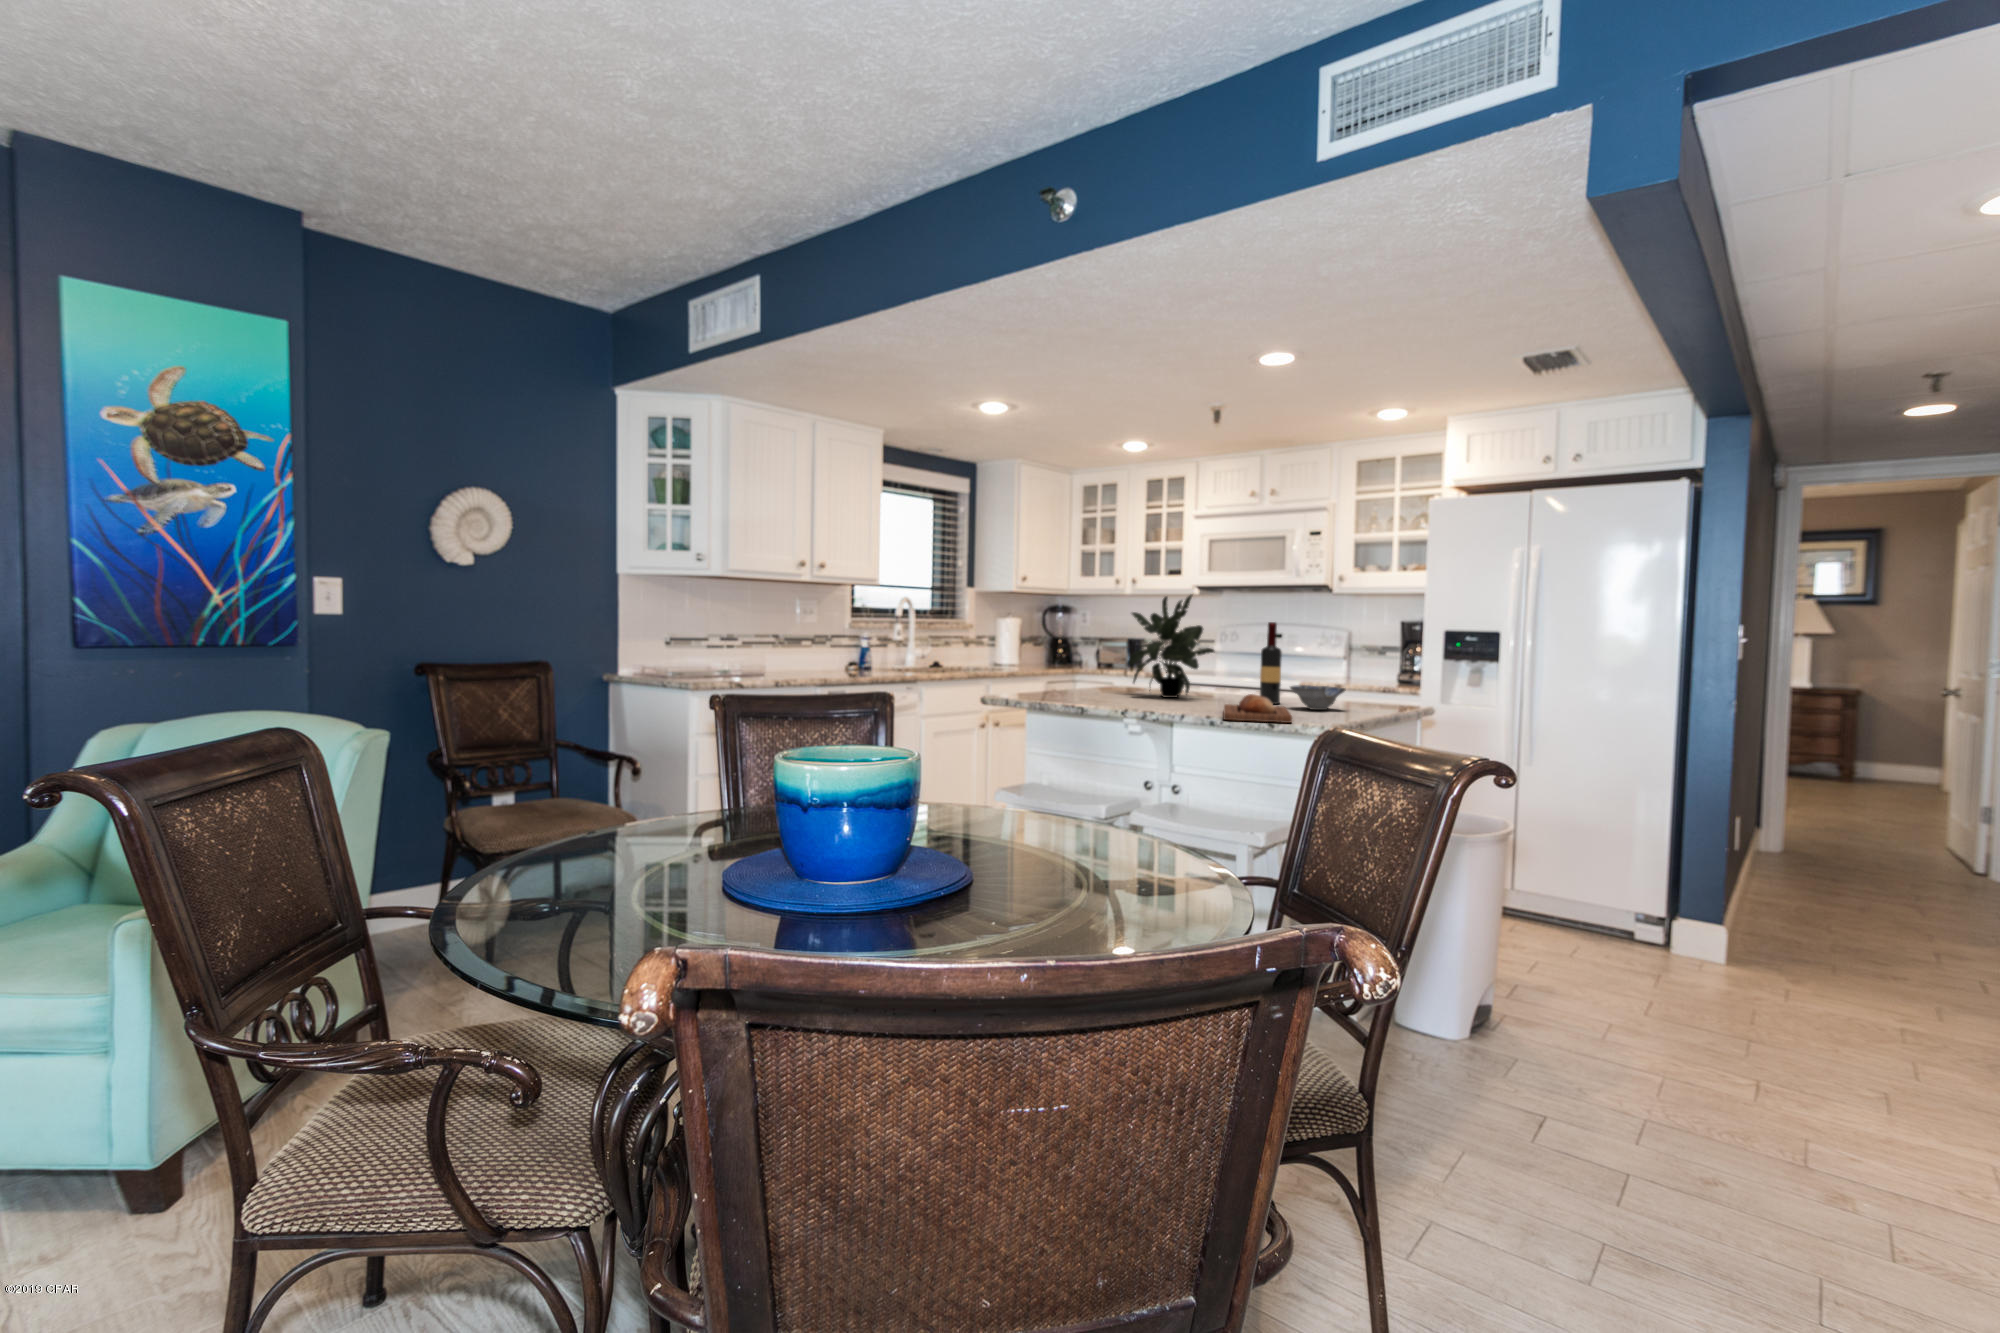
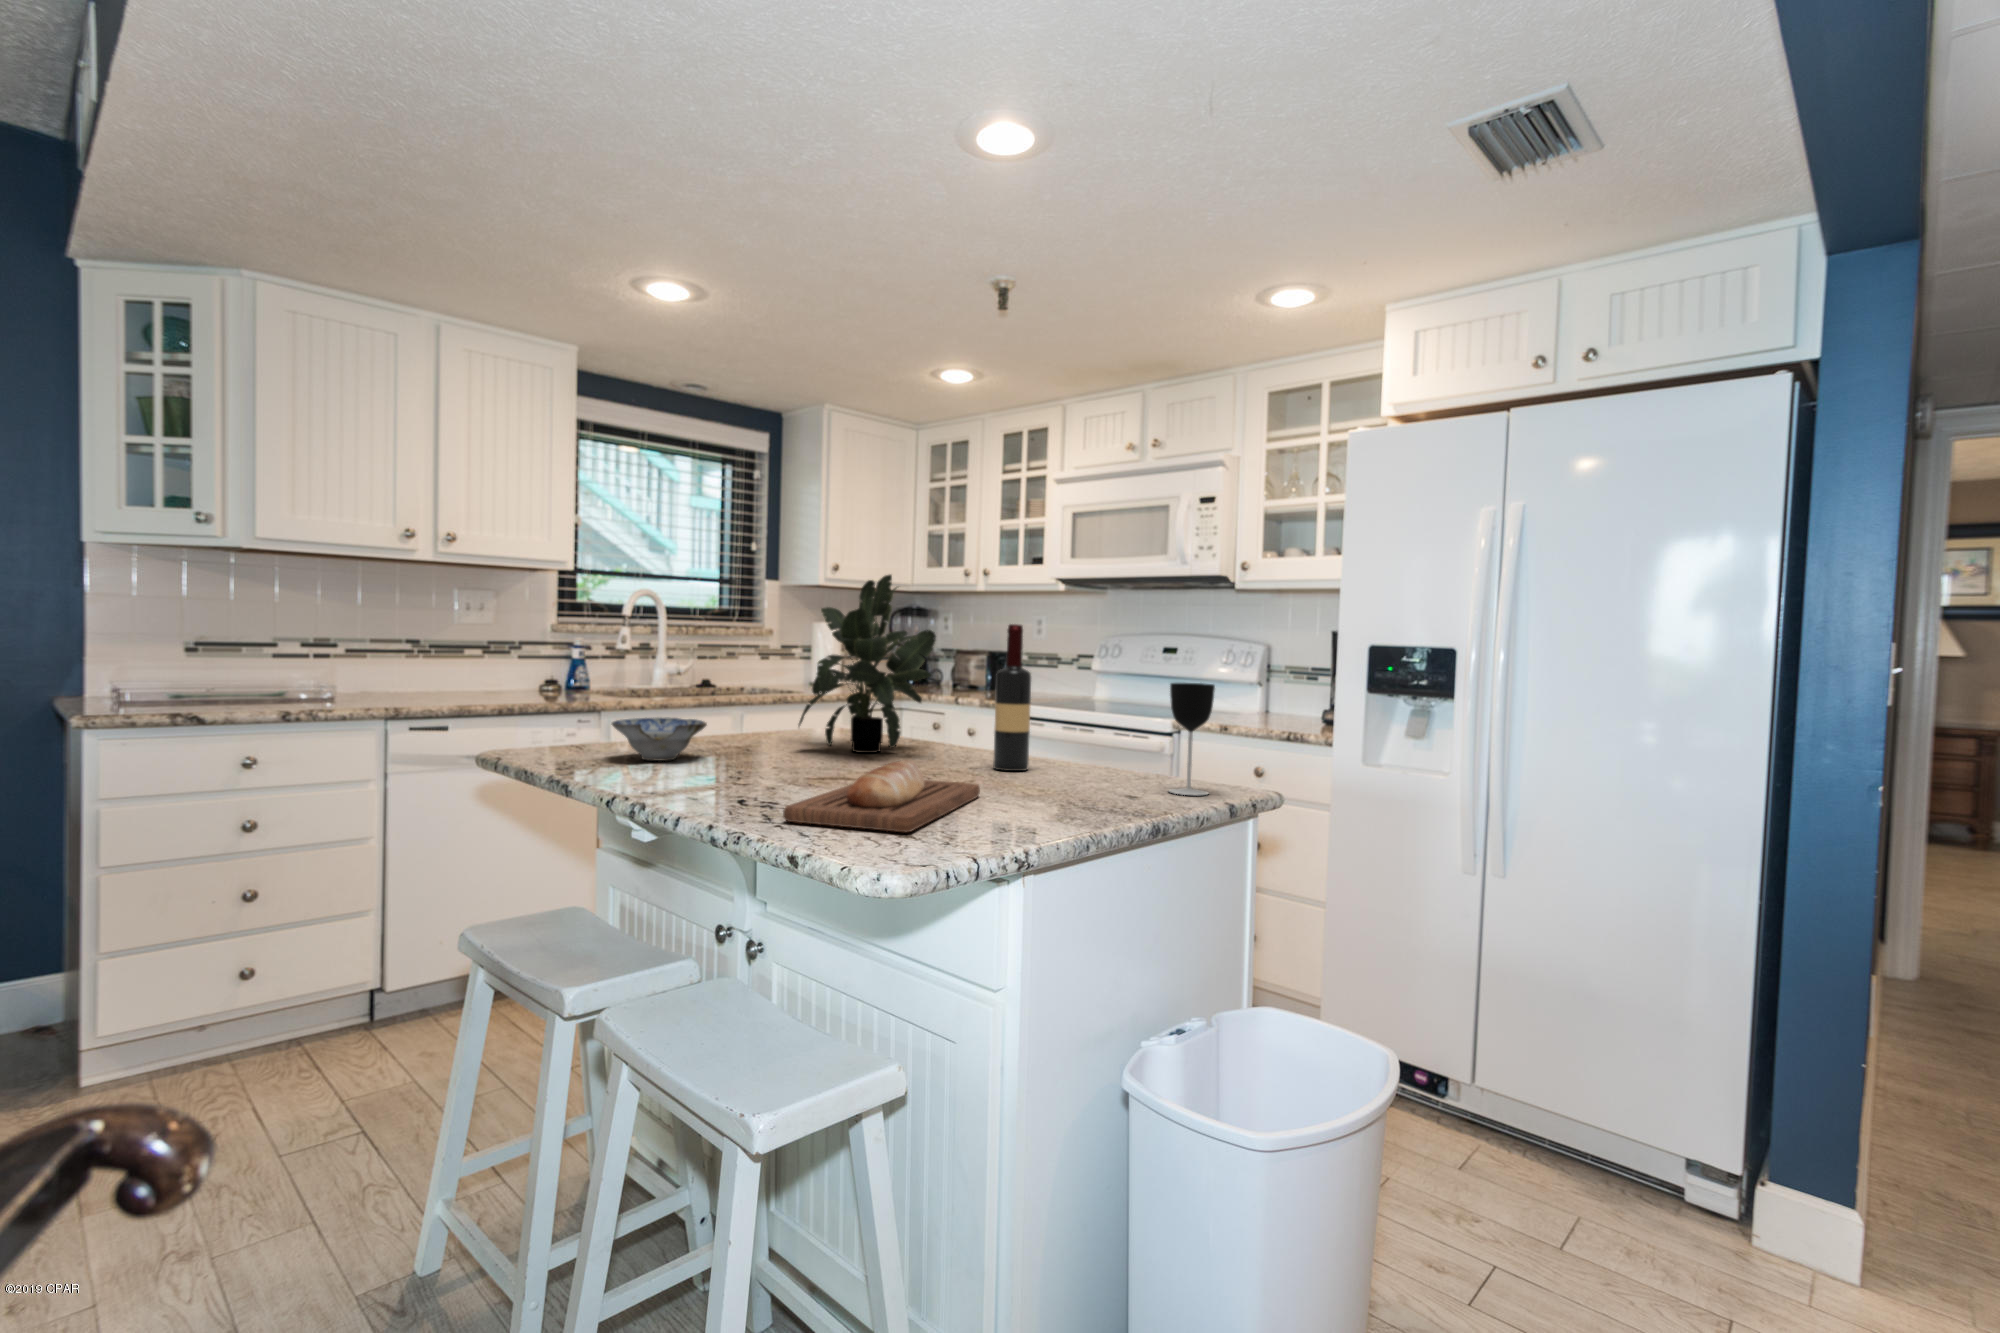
wine glass: none [1372,653,1399,712] -> present [1169,683,1215,795]
ceramic bowl: present [1290,685,1346,710] -> present [612,718,707,761]

